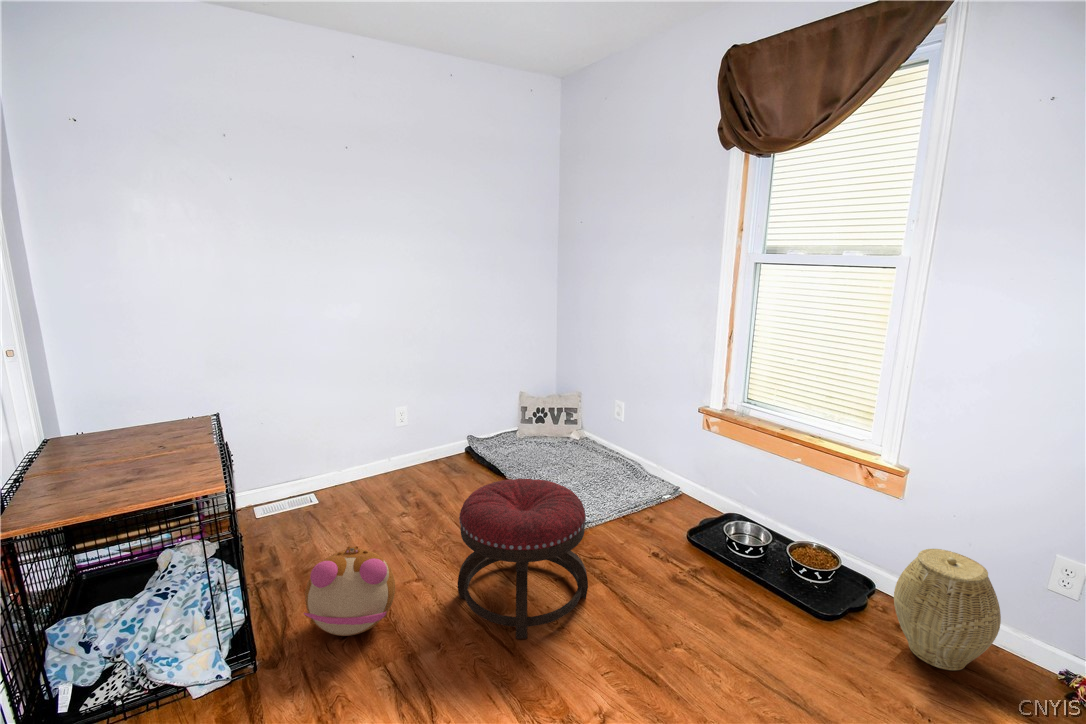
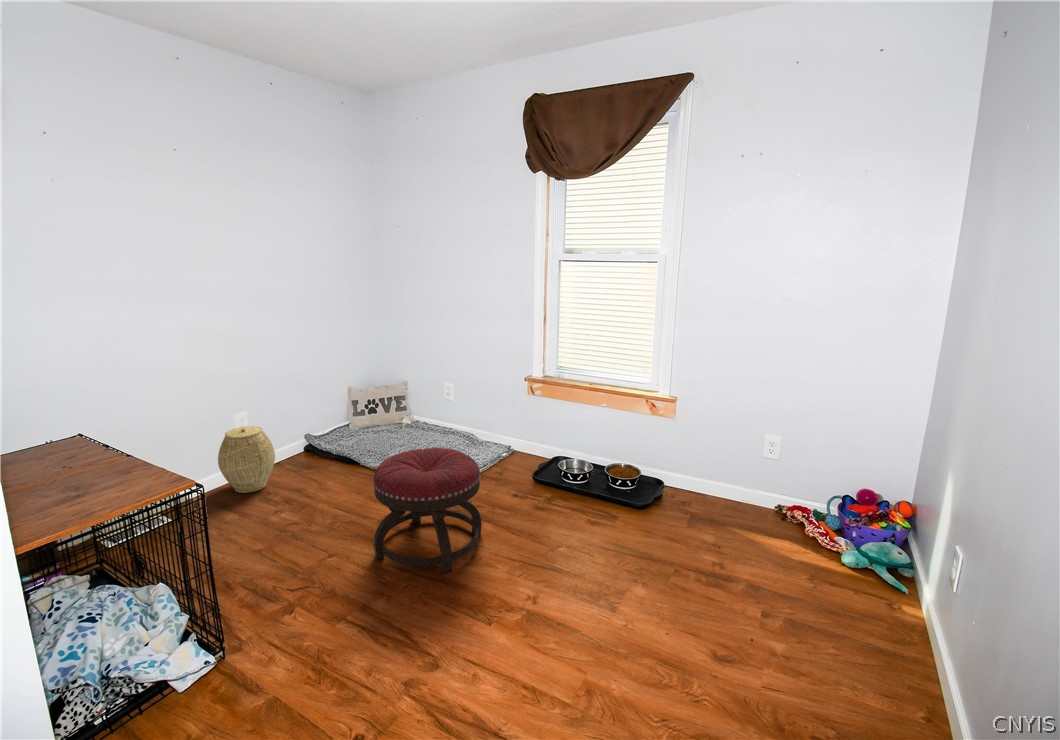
plush toy: present [304,546,395,636] -> none [245,529,336,612]
woven basket: present [894,549,1001,670] -> present [218,426,275,493]

